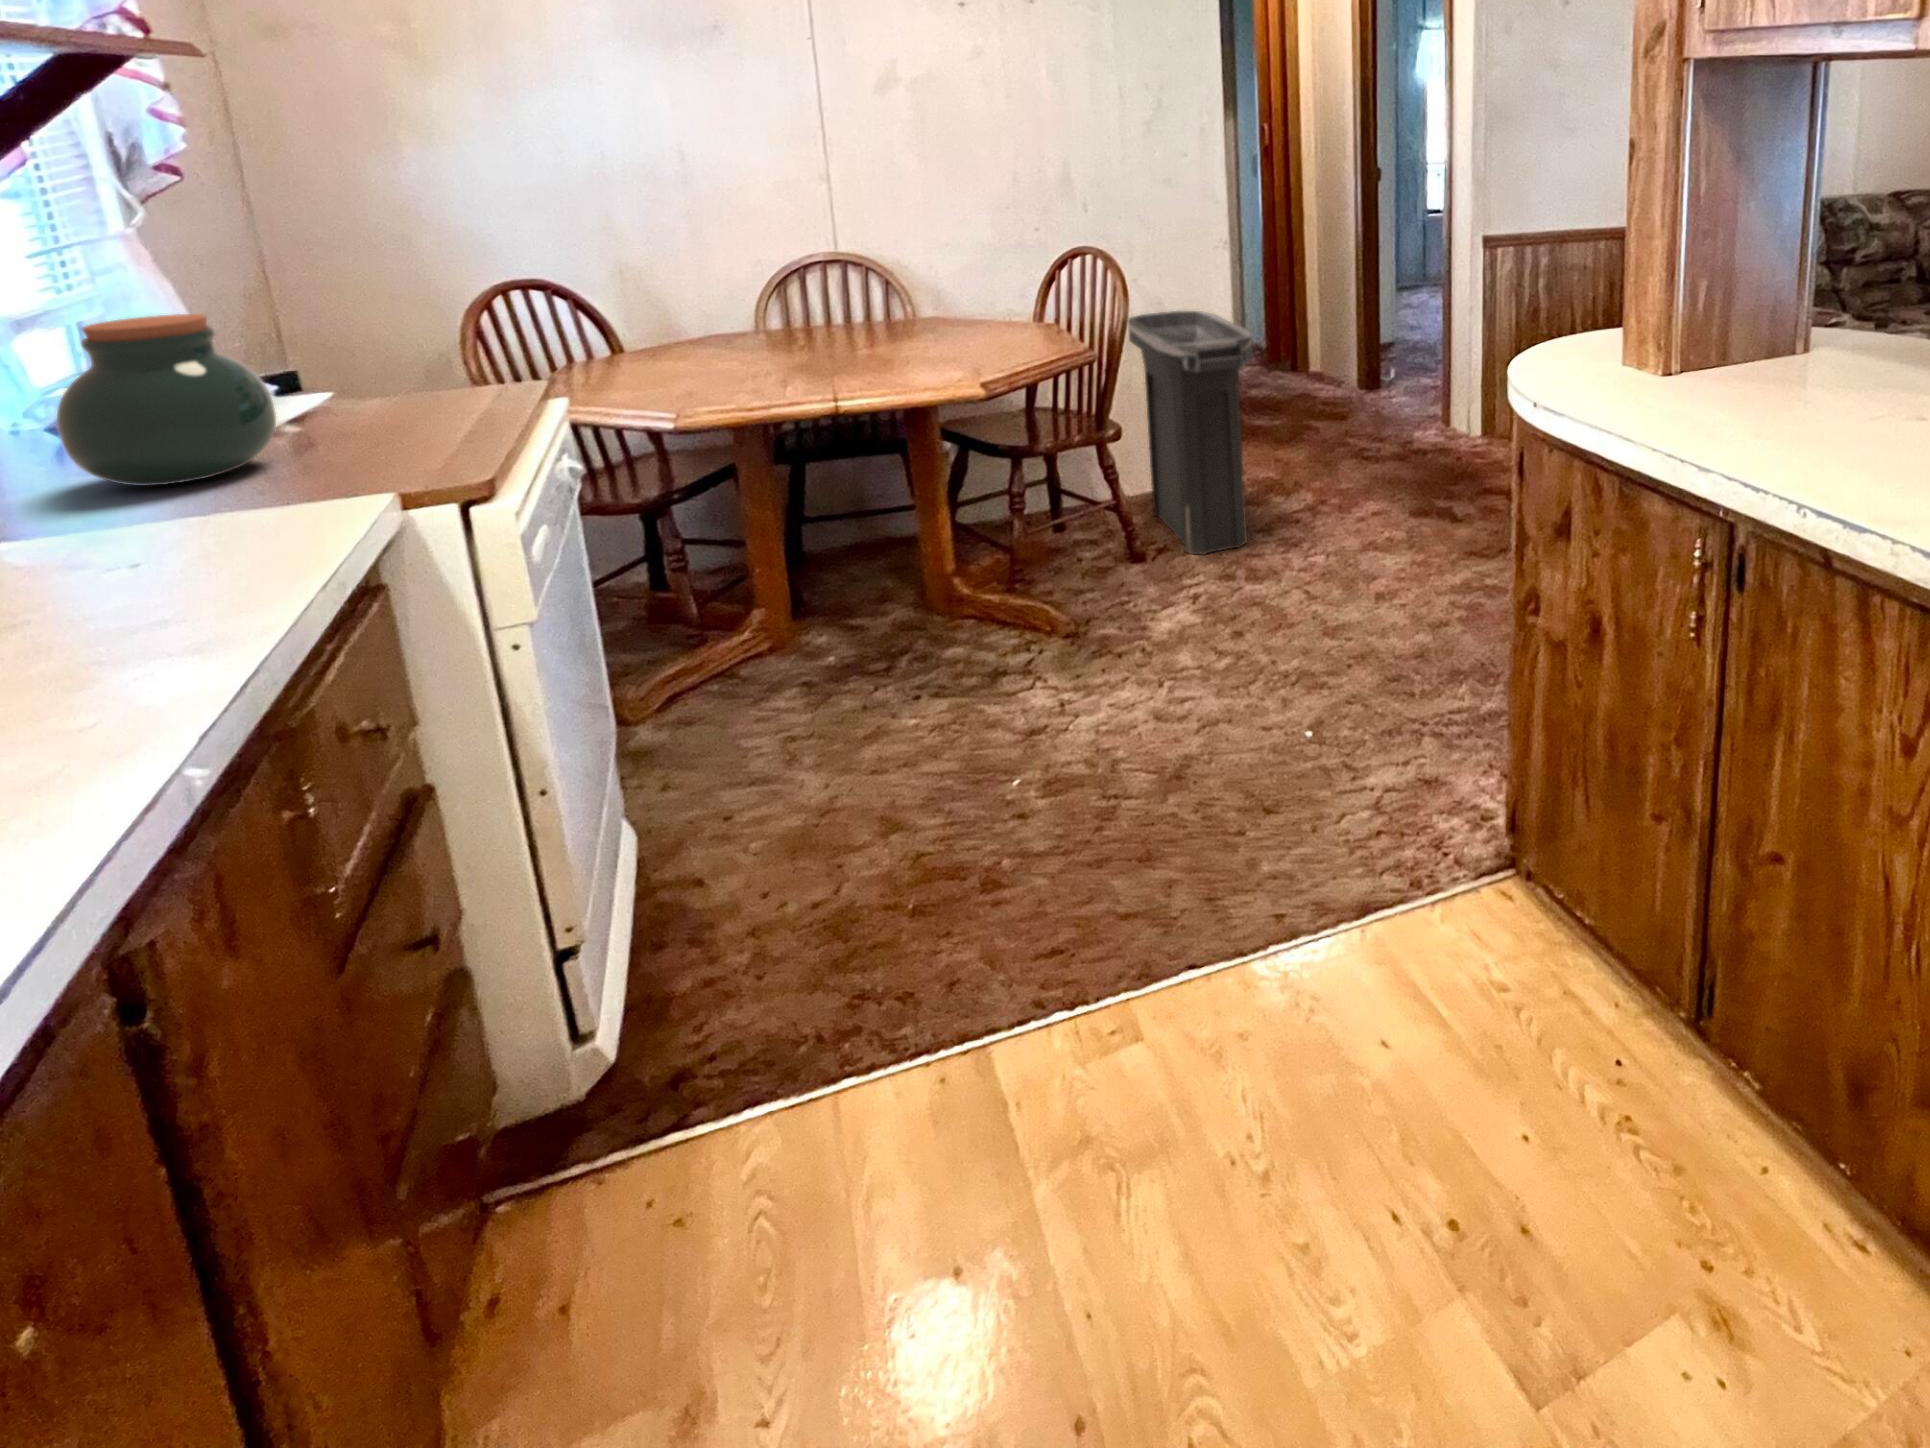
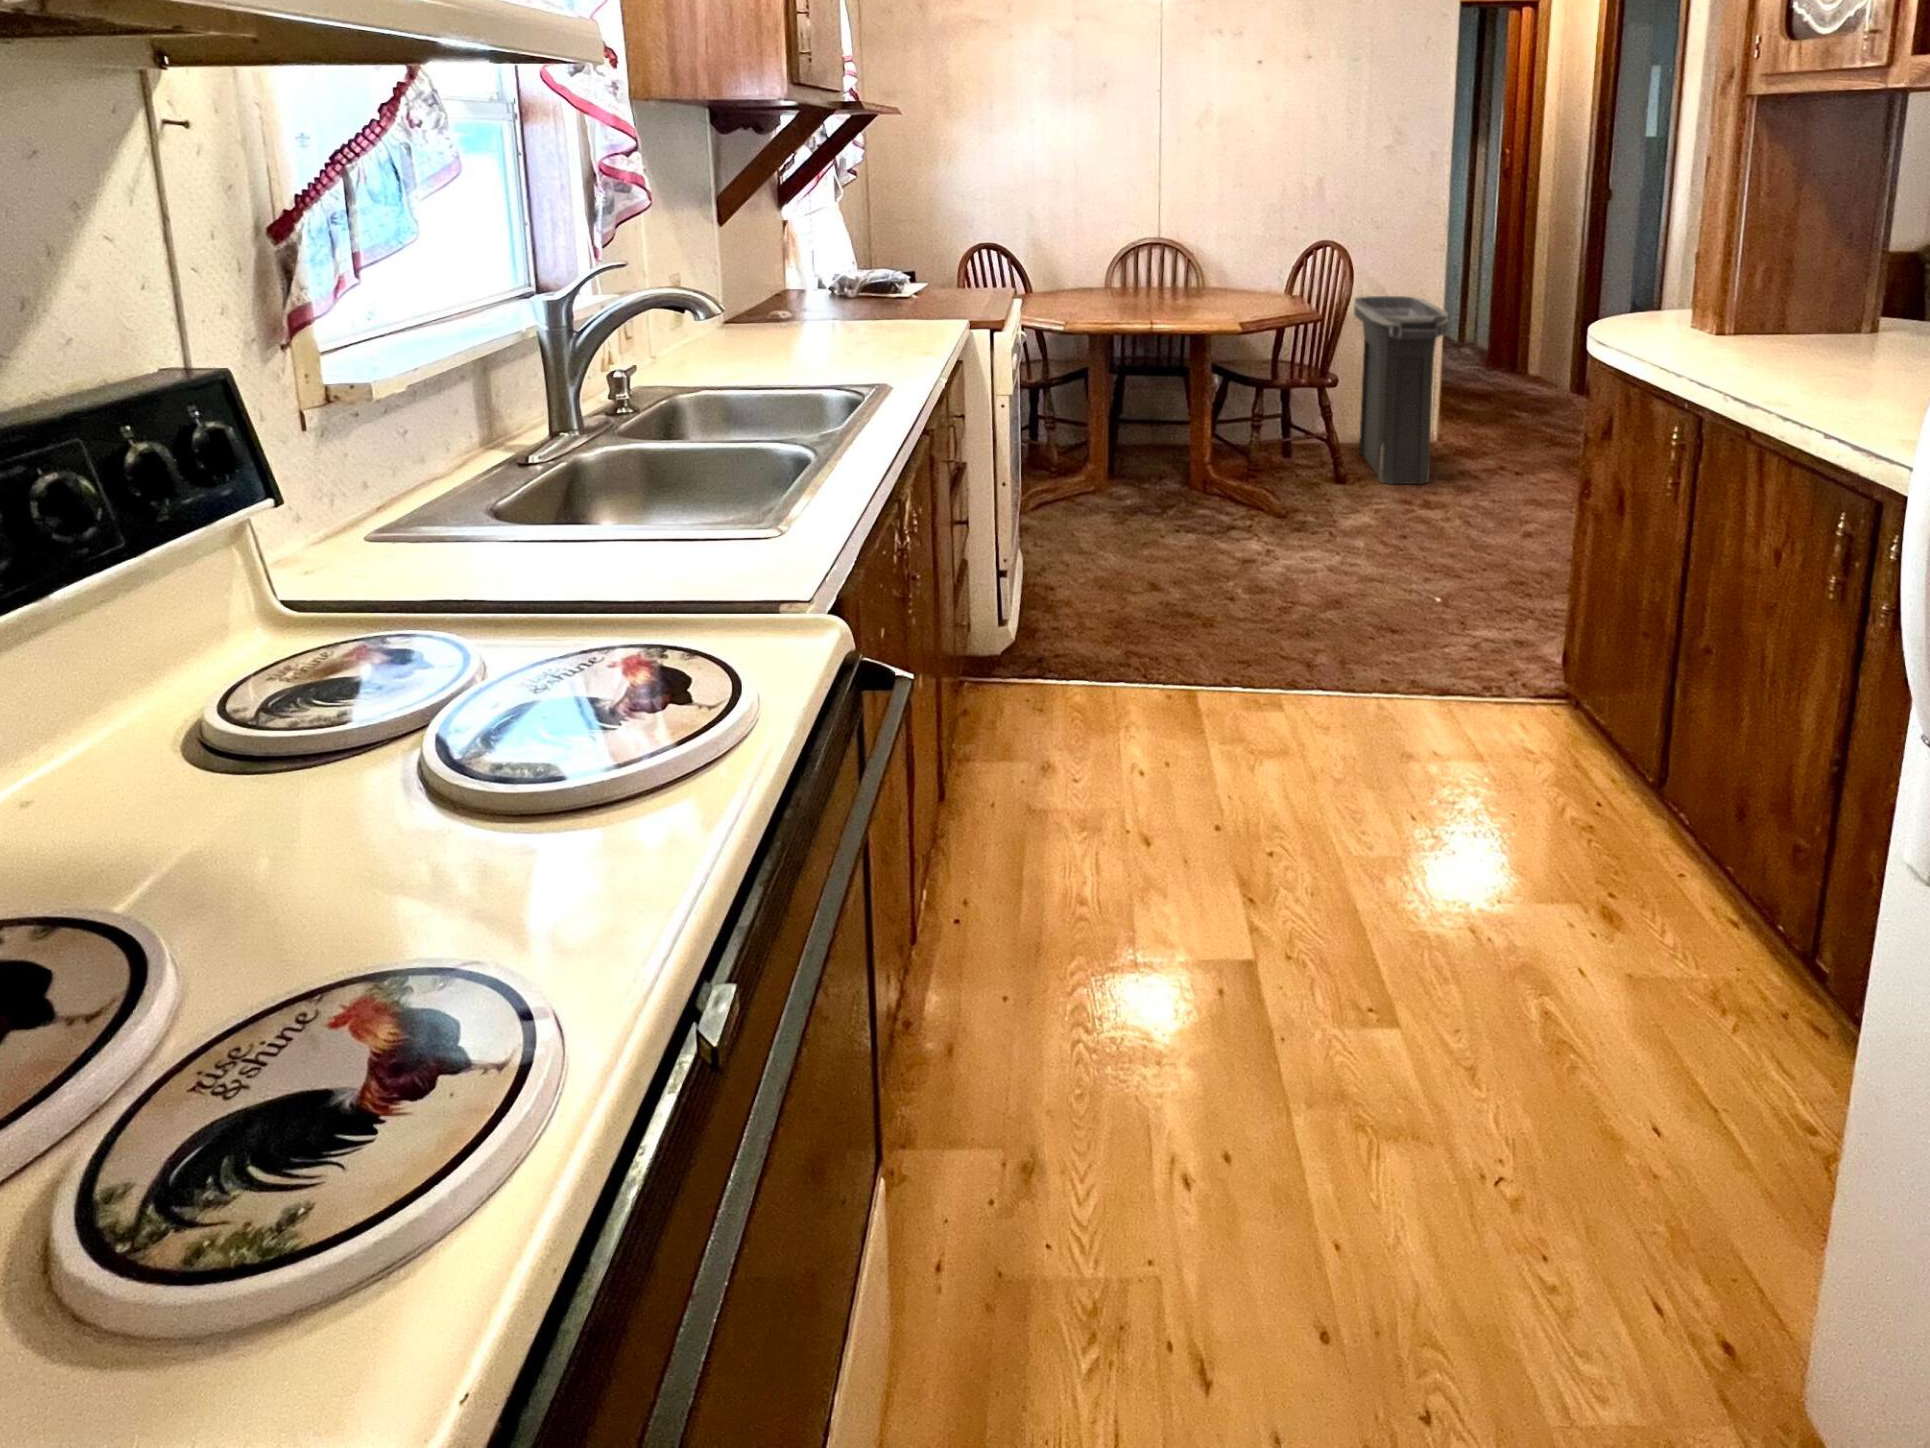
jar: present [57,314,276,486] -> none [854,234,922,309]

